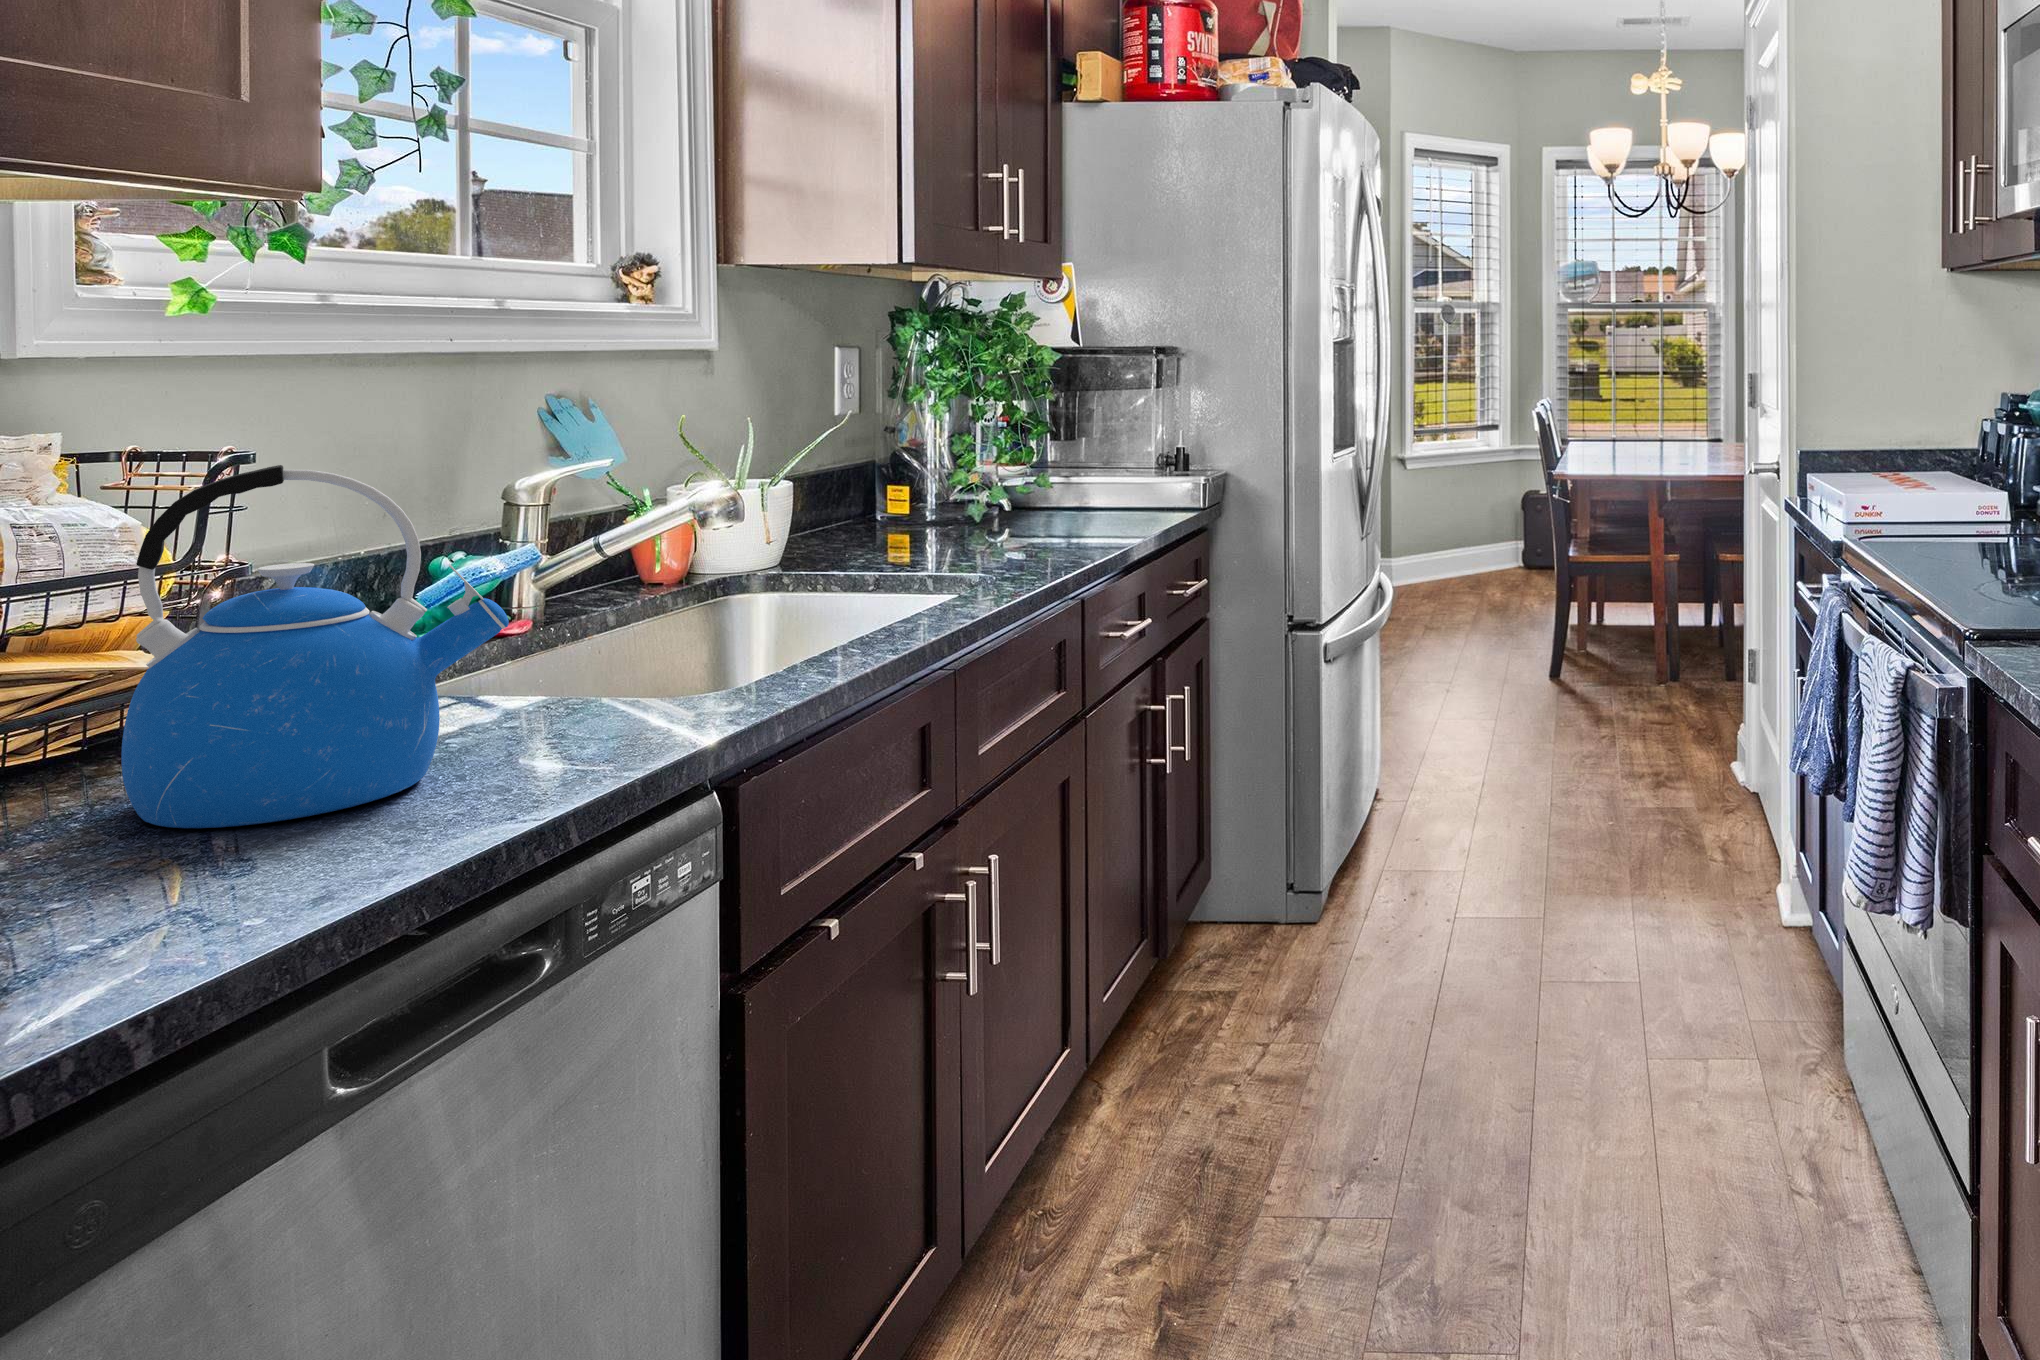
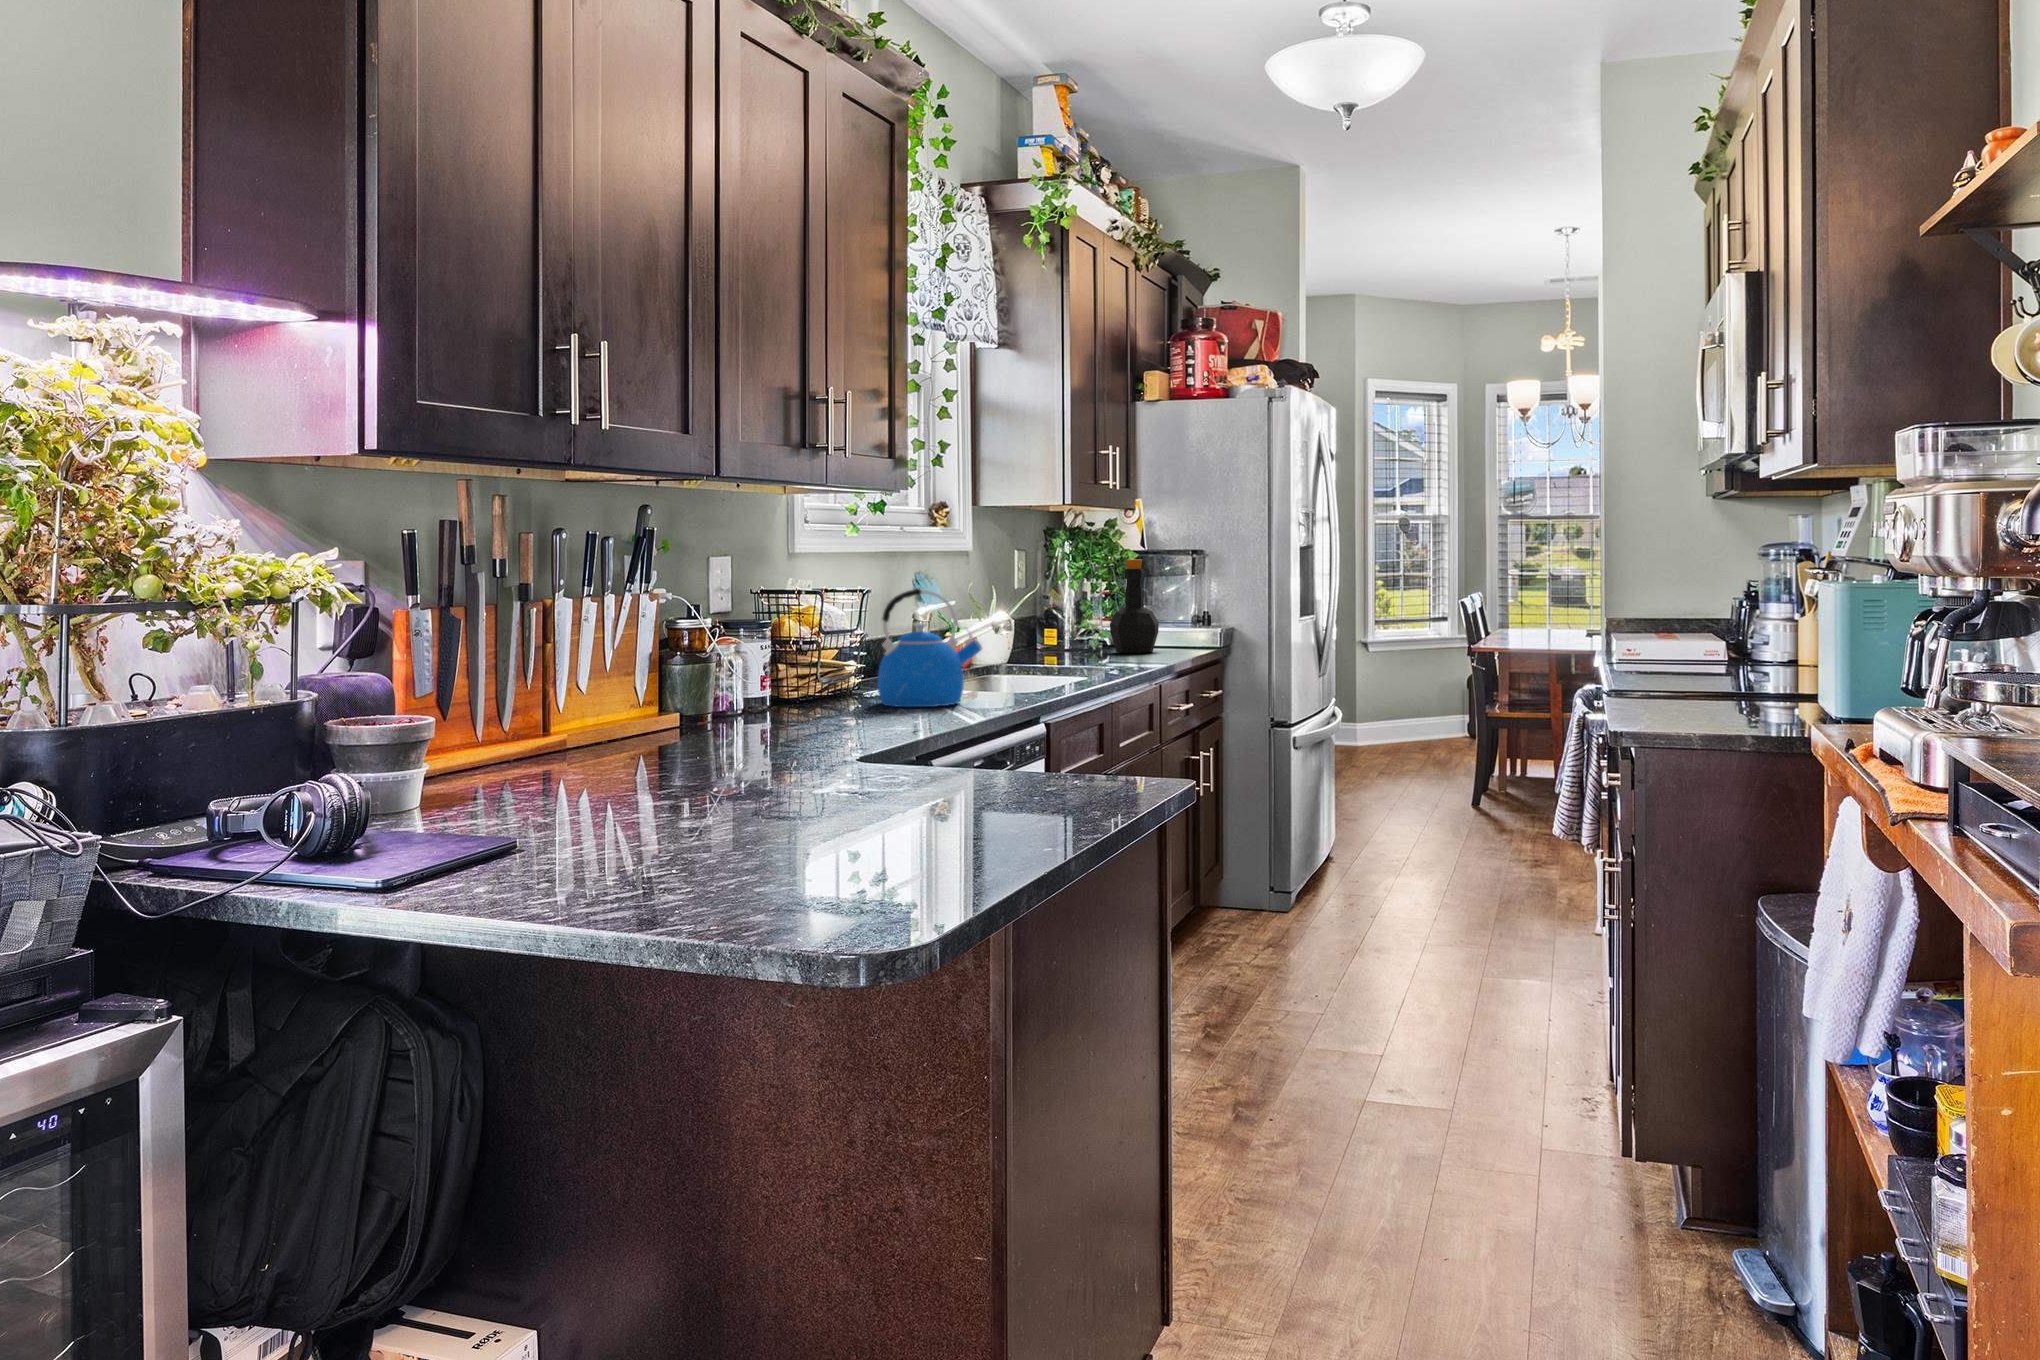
bottle: none [1006,363,1095,525] -> present [1110,559,1159,653]

